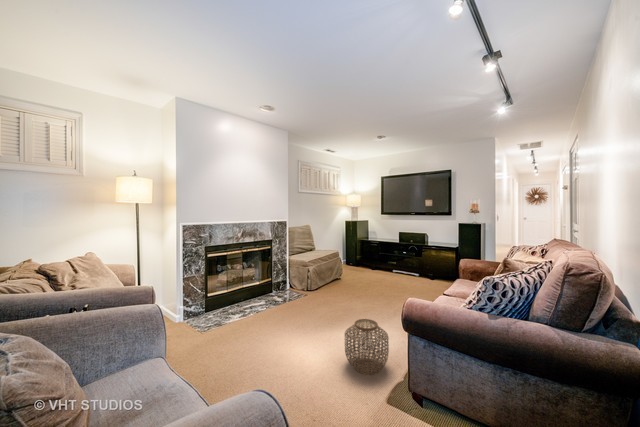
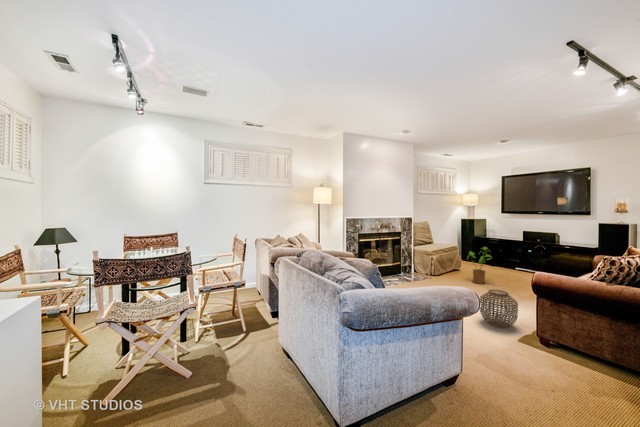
house plant: none [345,253,369,296] -> present [468,247,491,284]

